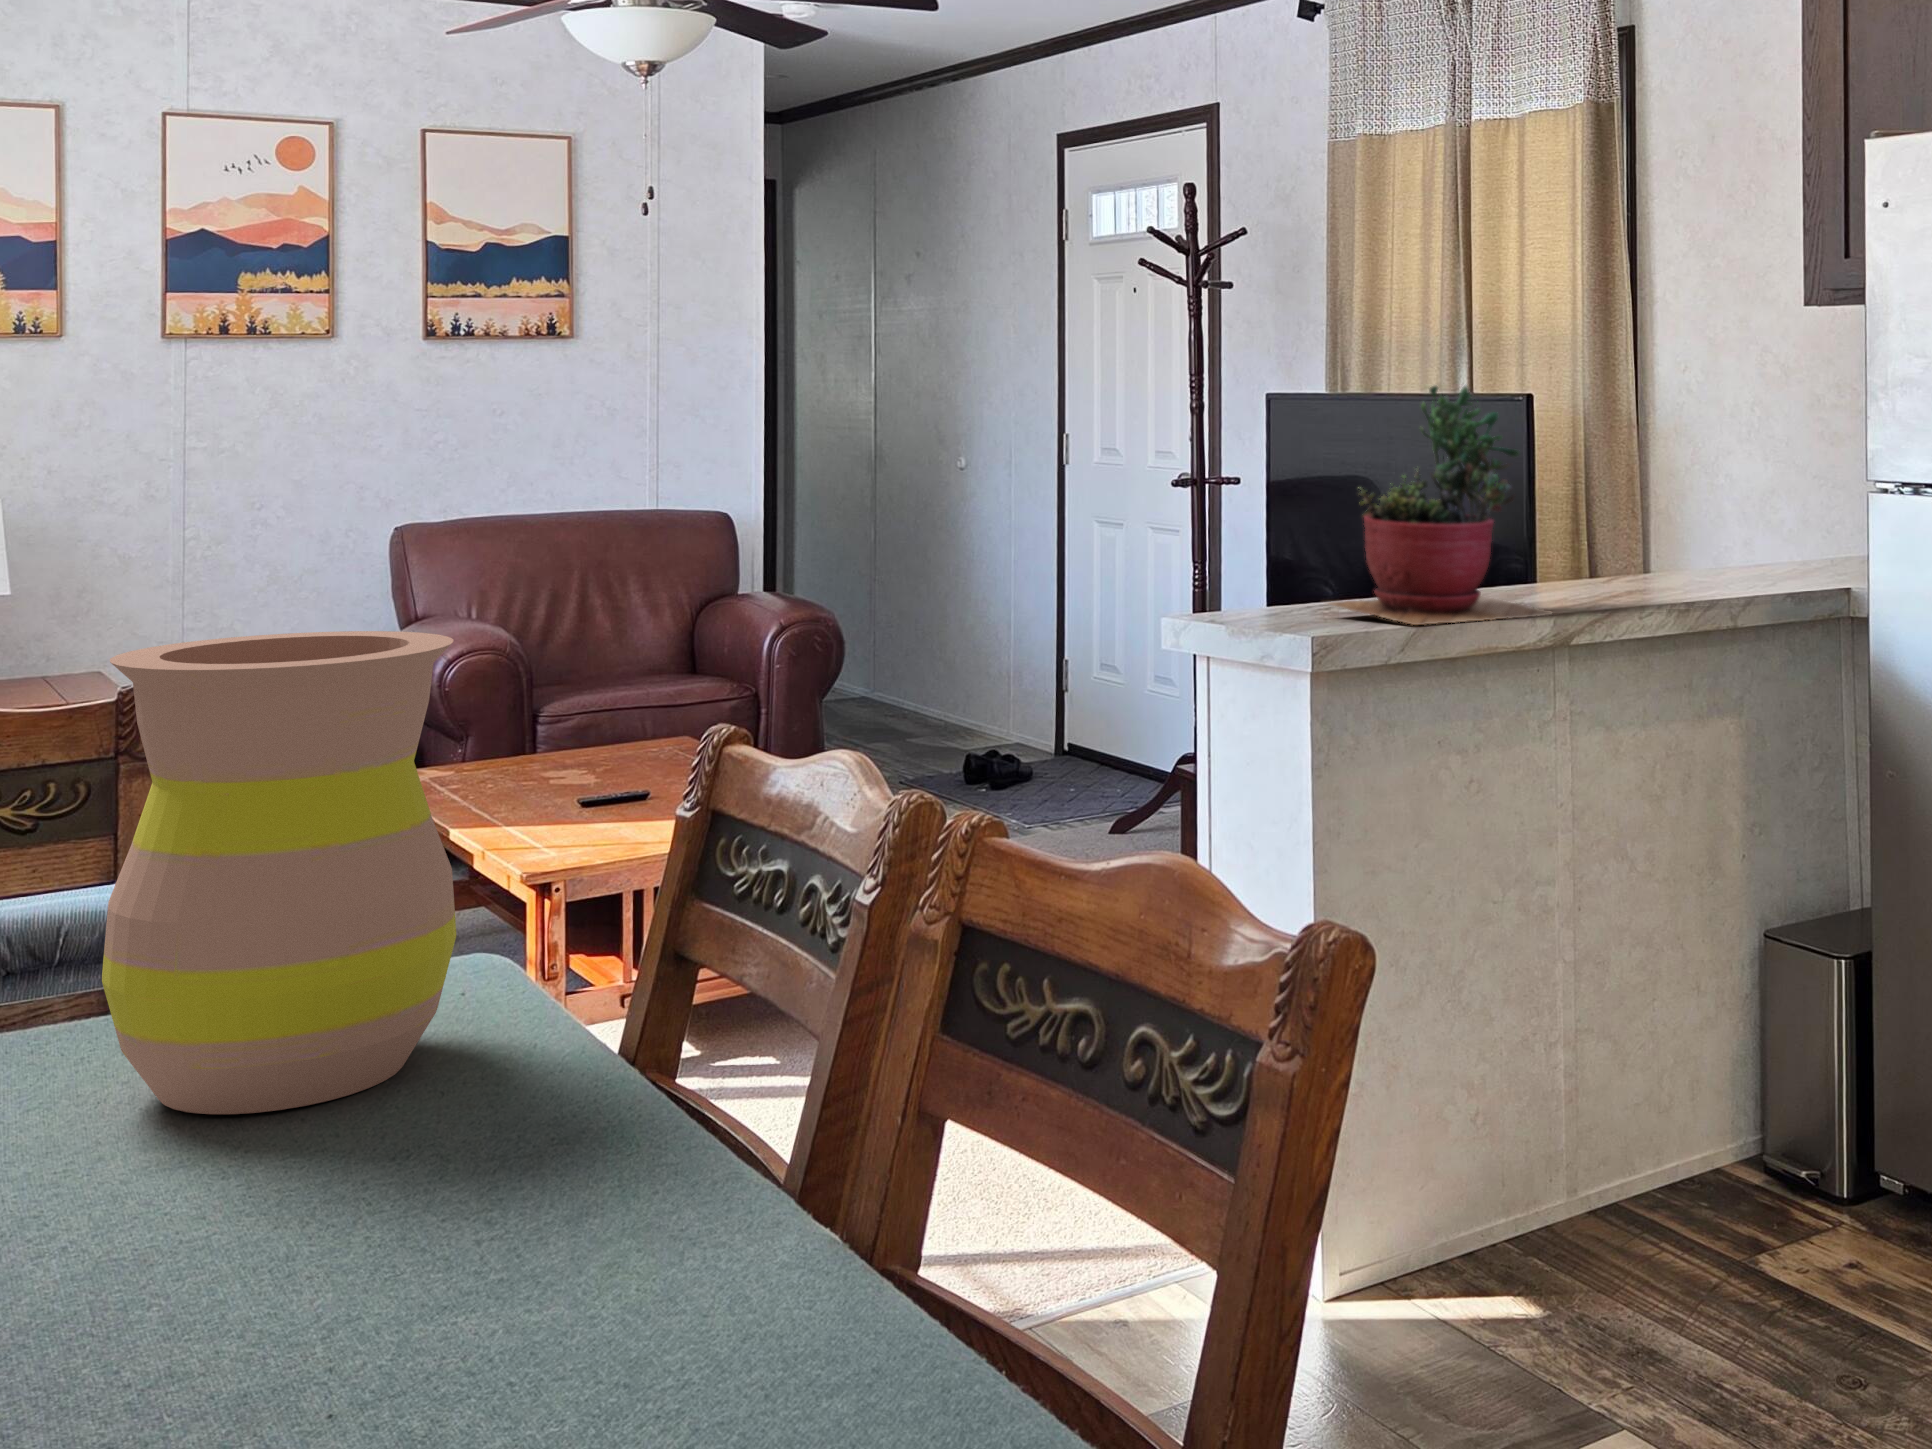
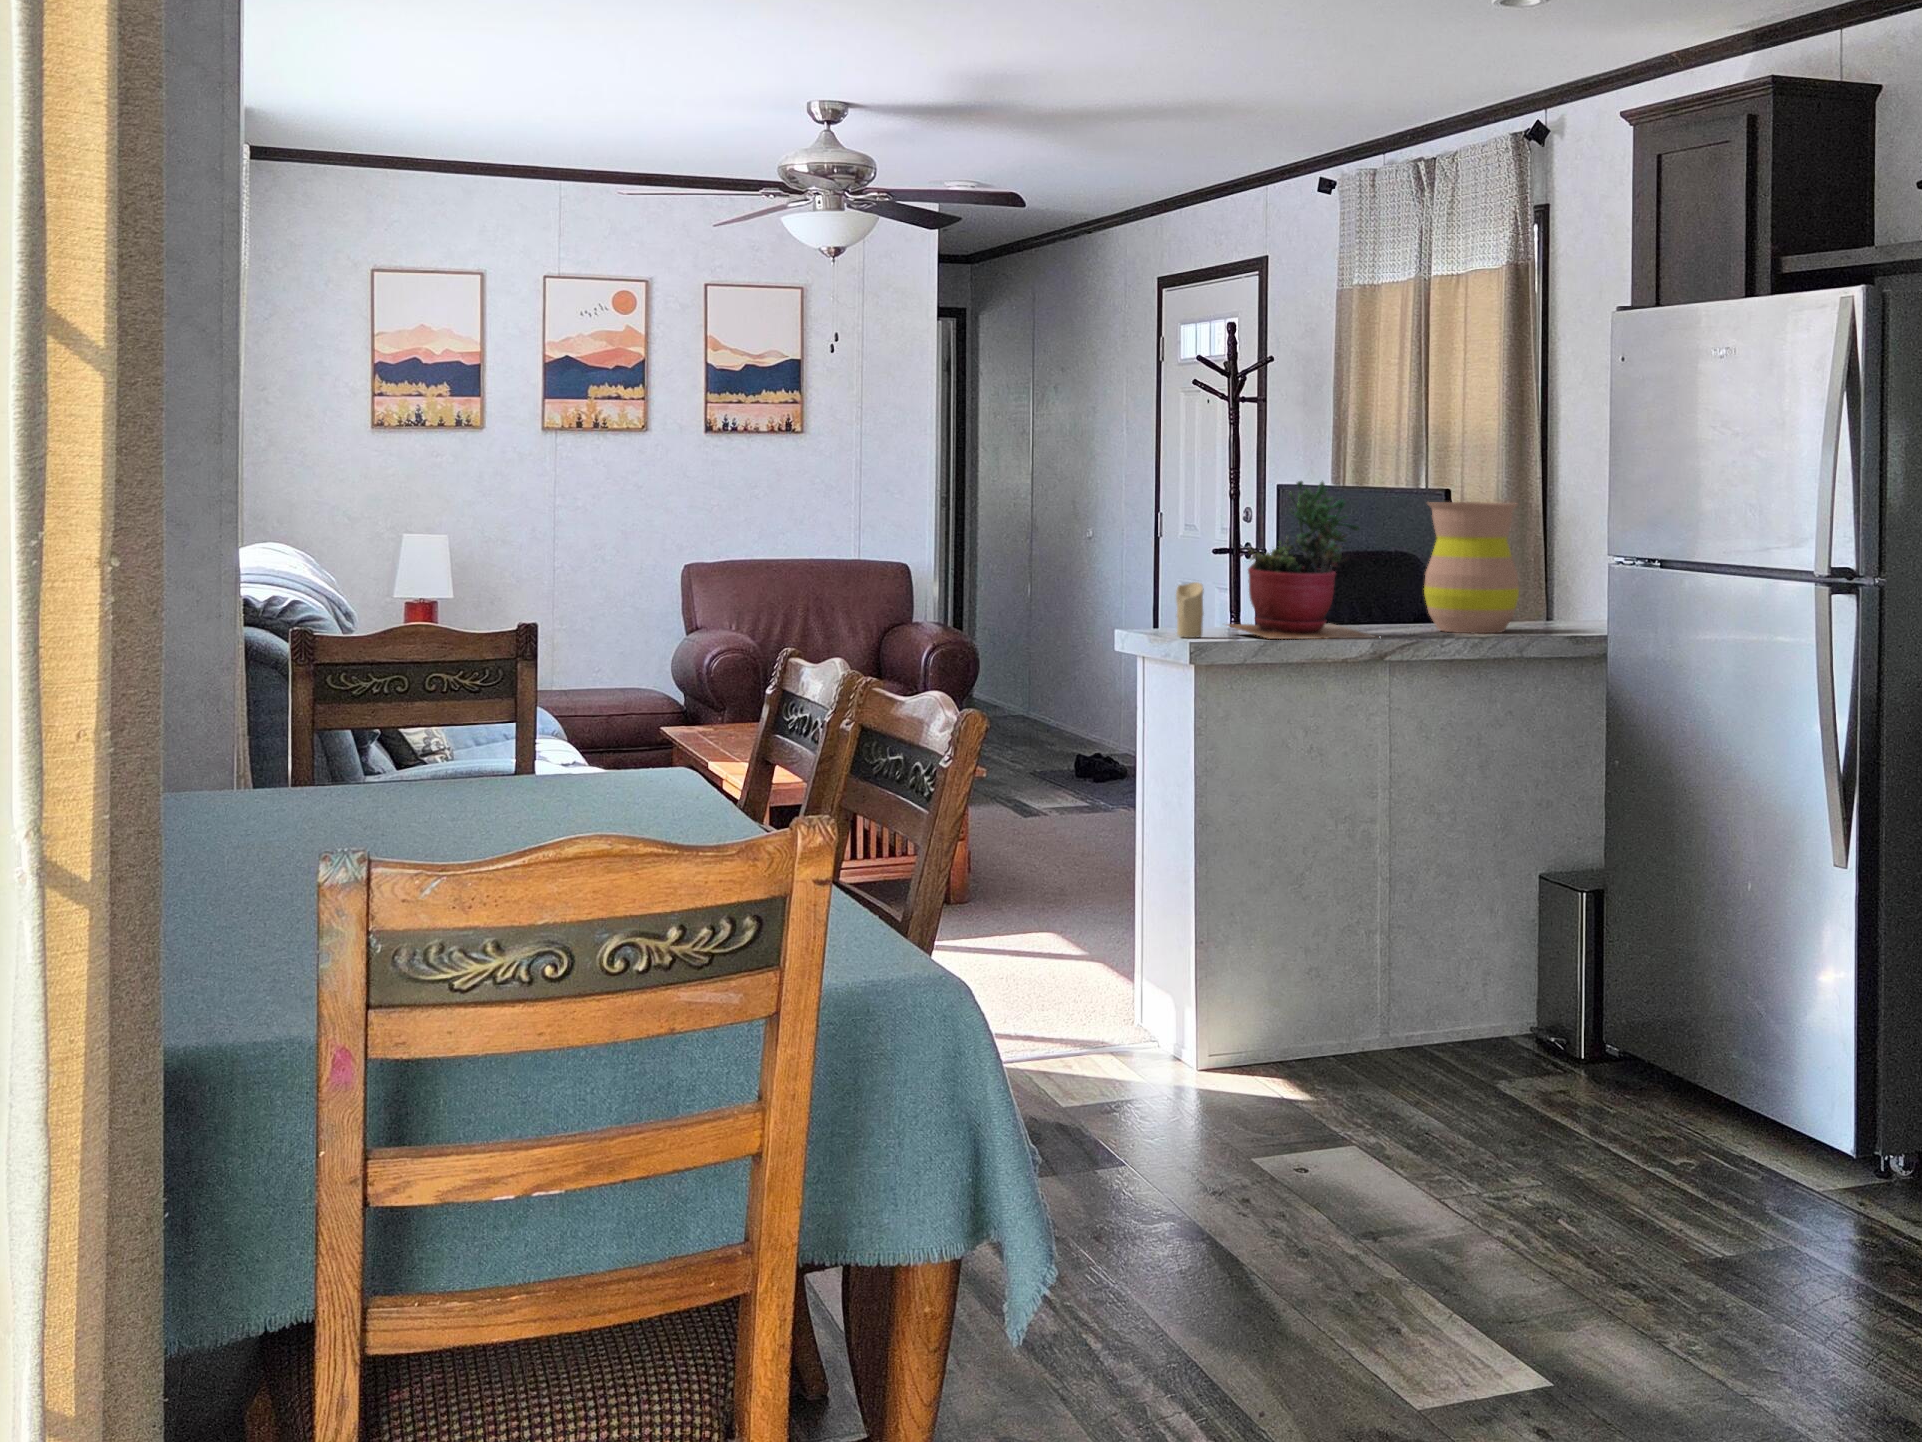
candle: none [1265,542,1308,628] -> present [1176,582,1204,638]
vase: present [102,631,457,1114] -> present [1424,502,1519,633]

